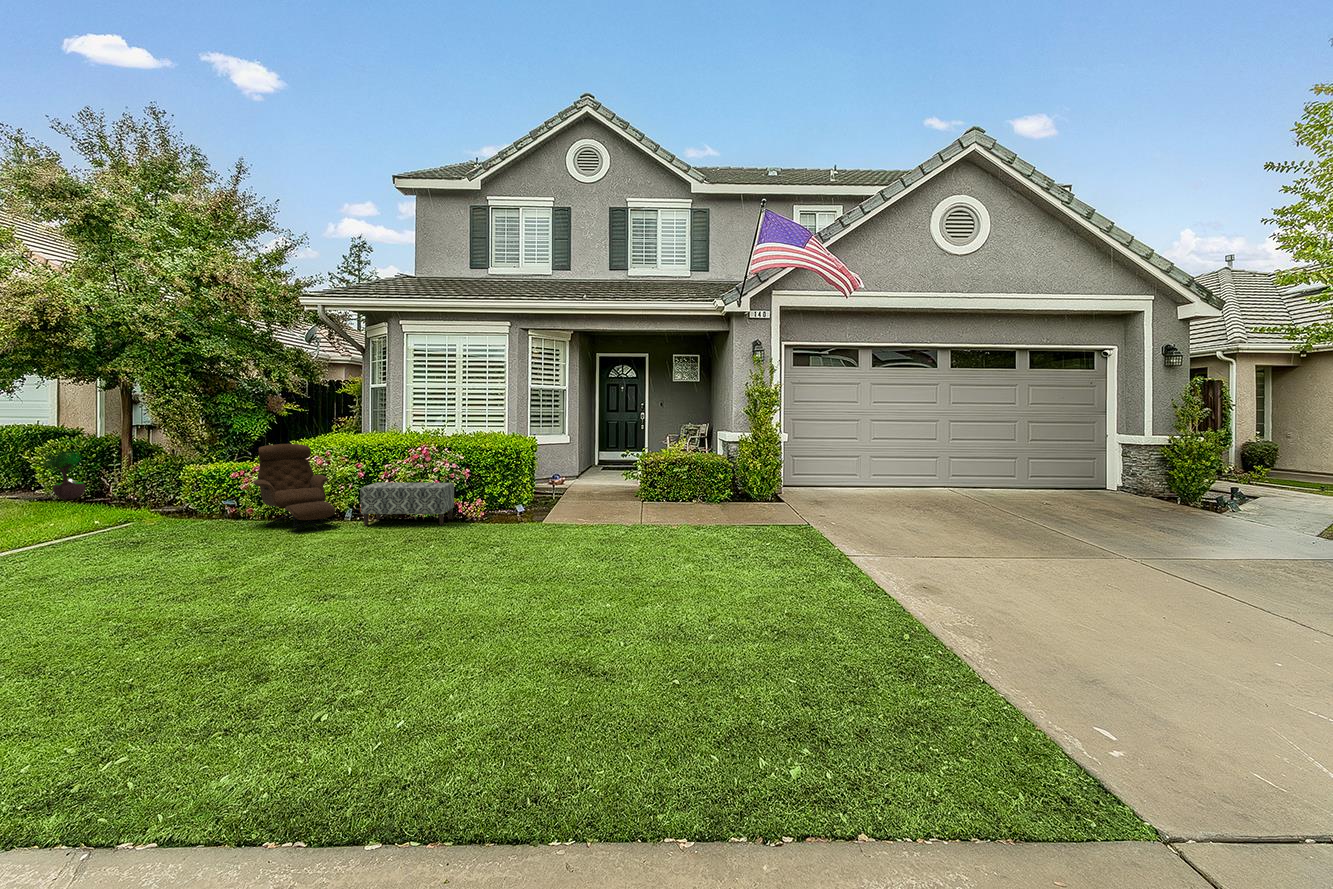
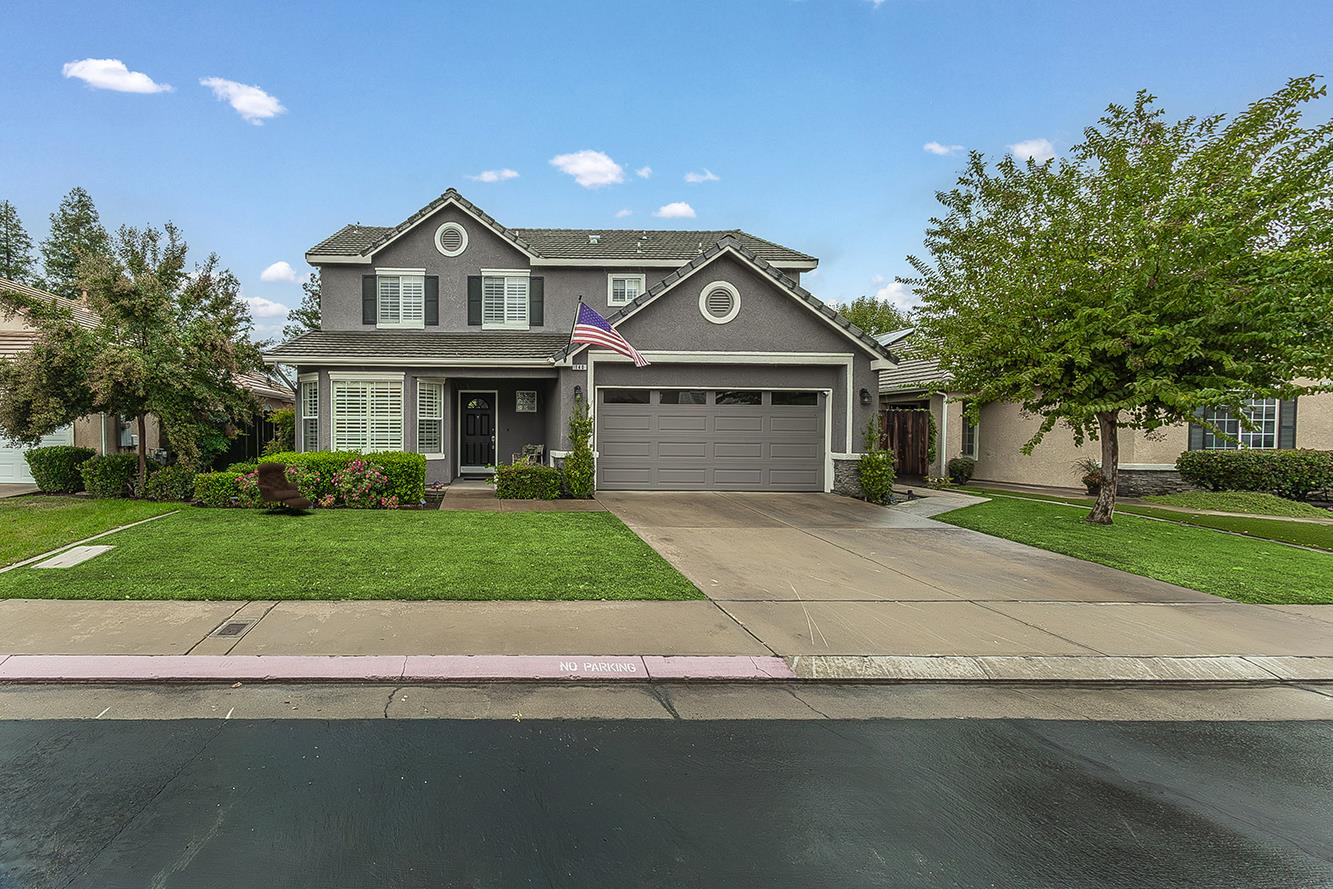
potted tree: present [42,452,85,500] -> none [64,466,92,504]
bench: present [360,482,454,525] -> none [328,486,382,512]

